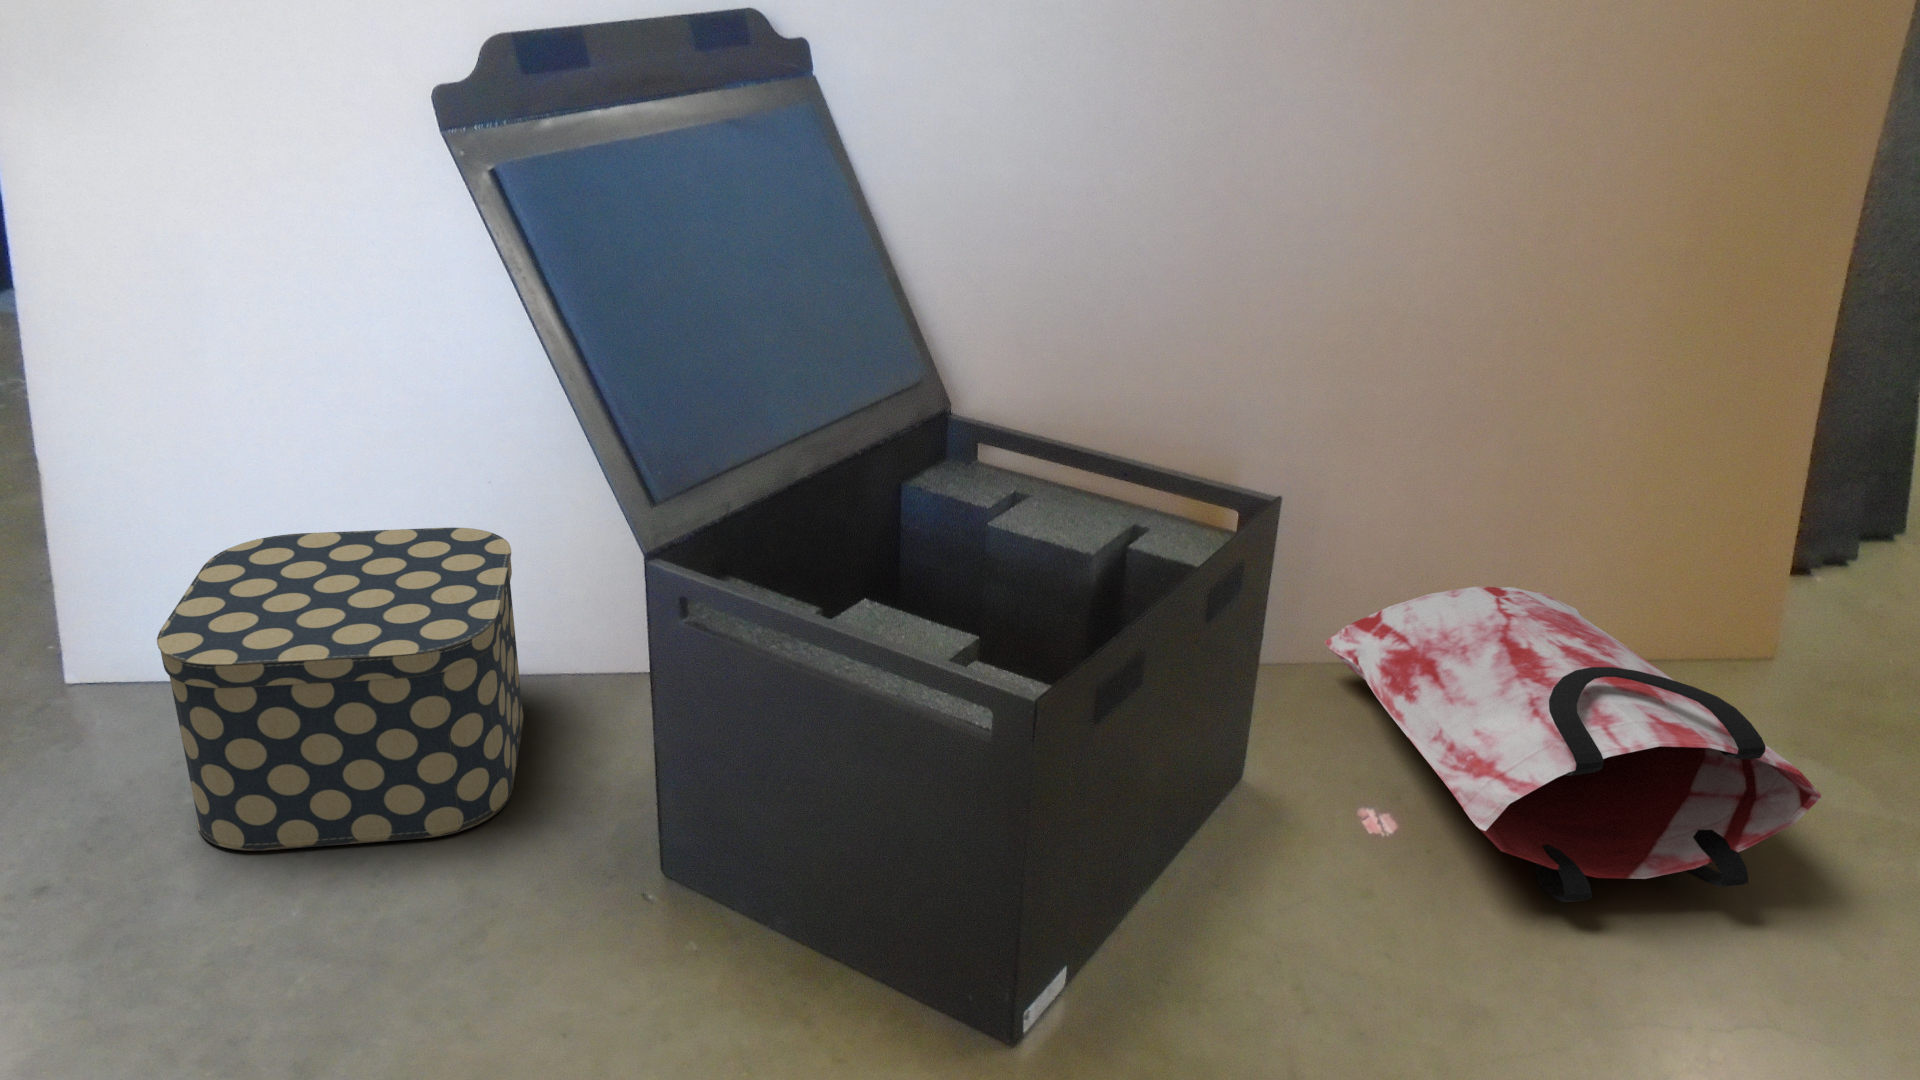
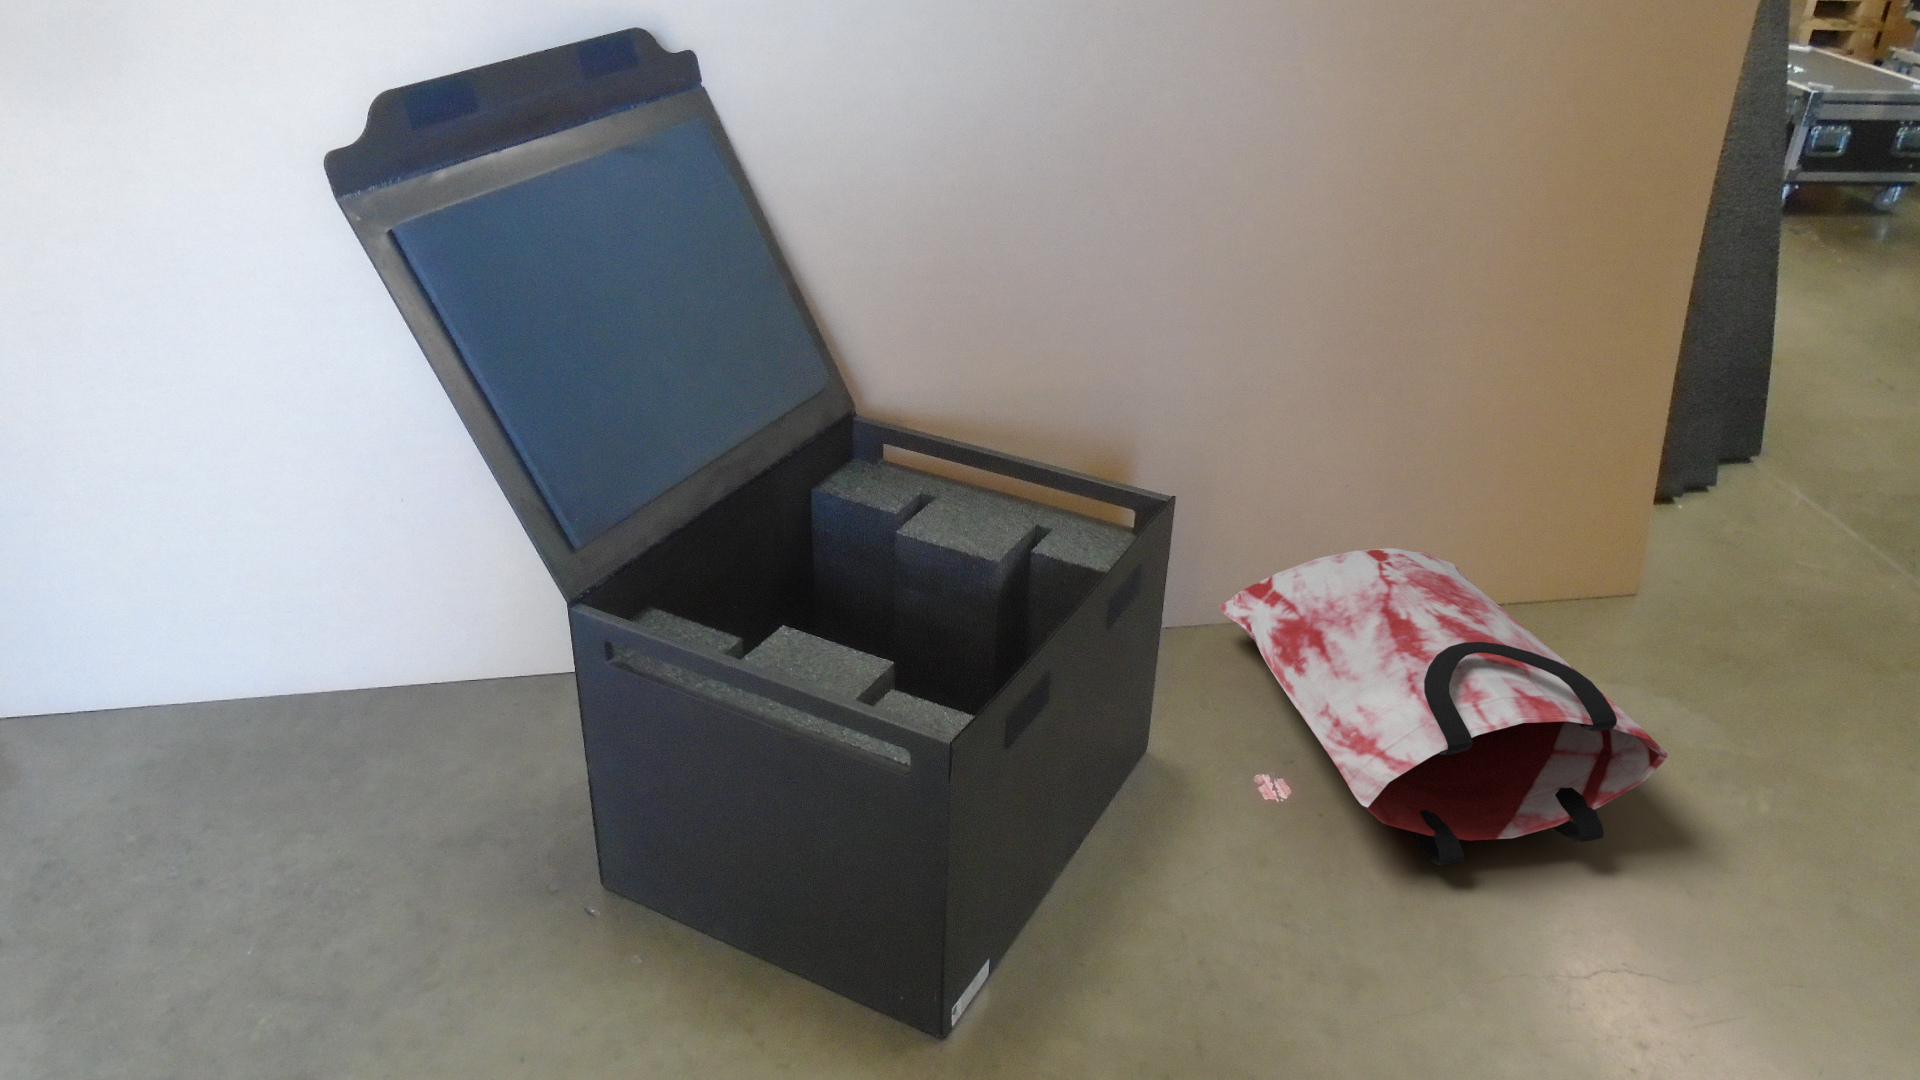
storage box: present [157,528,524,851] -> none [86,548,450,890]

